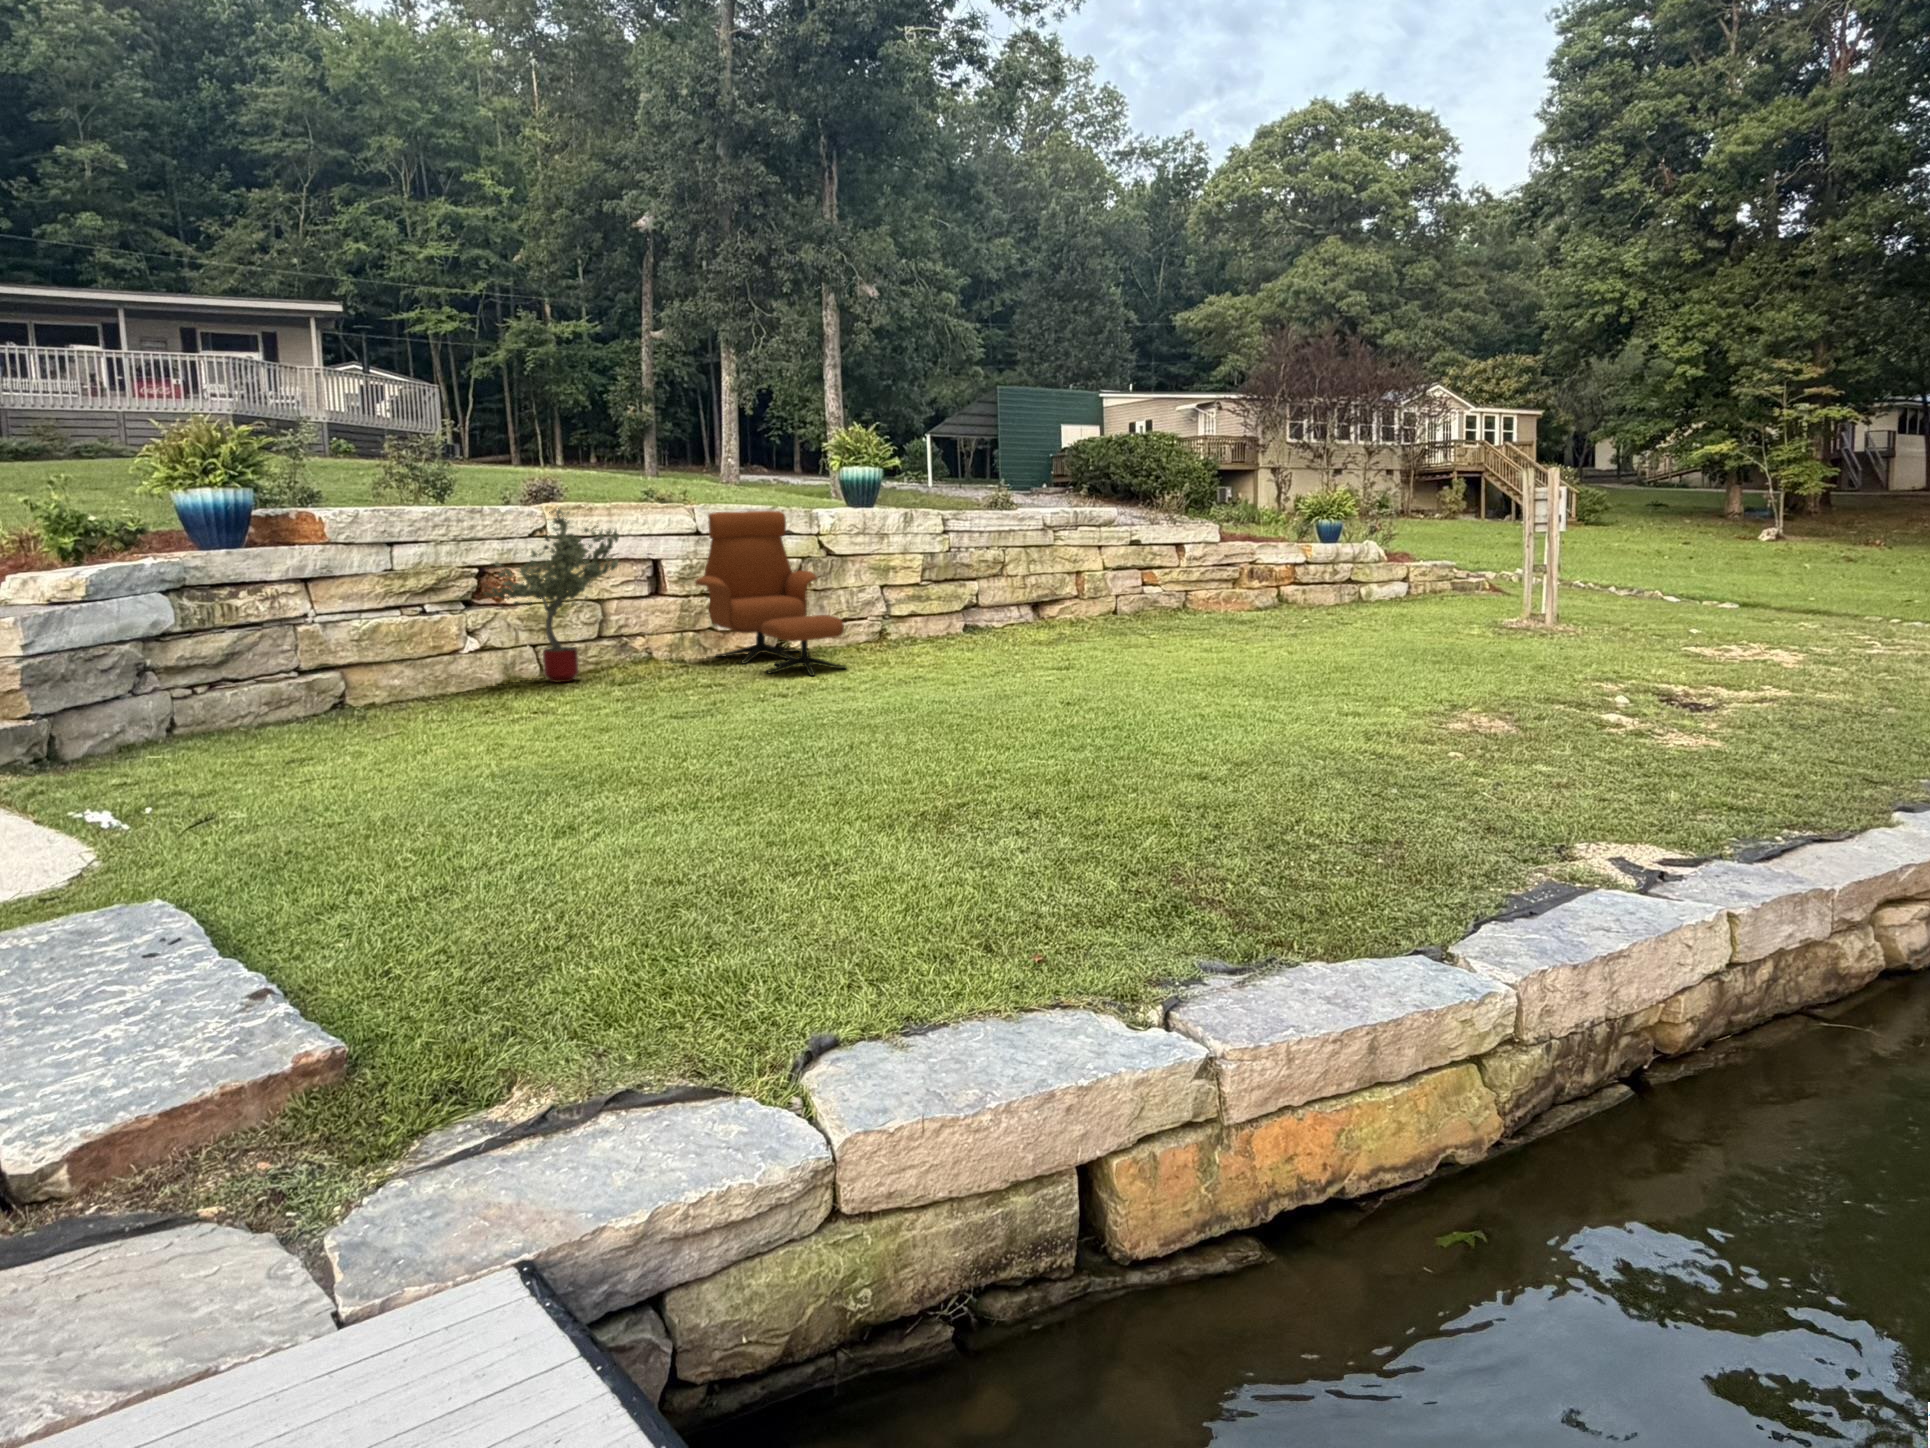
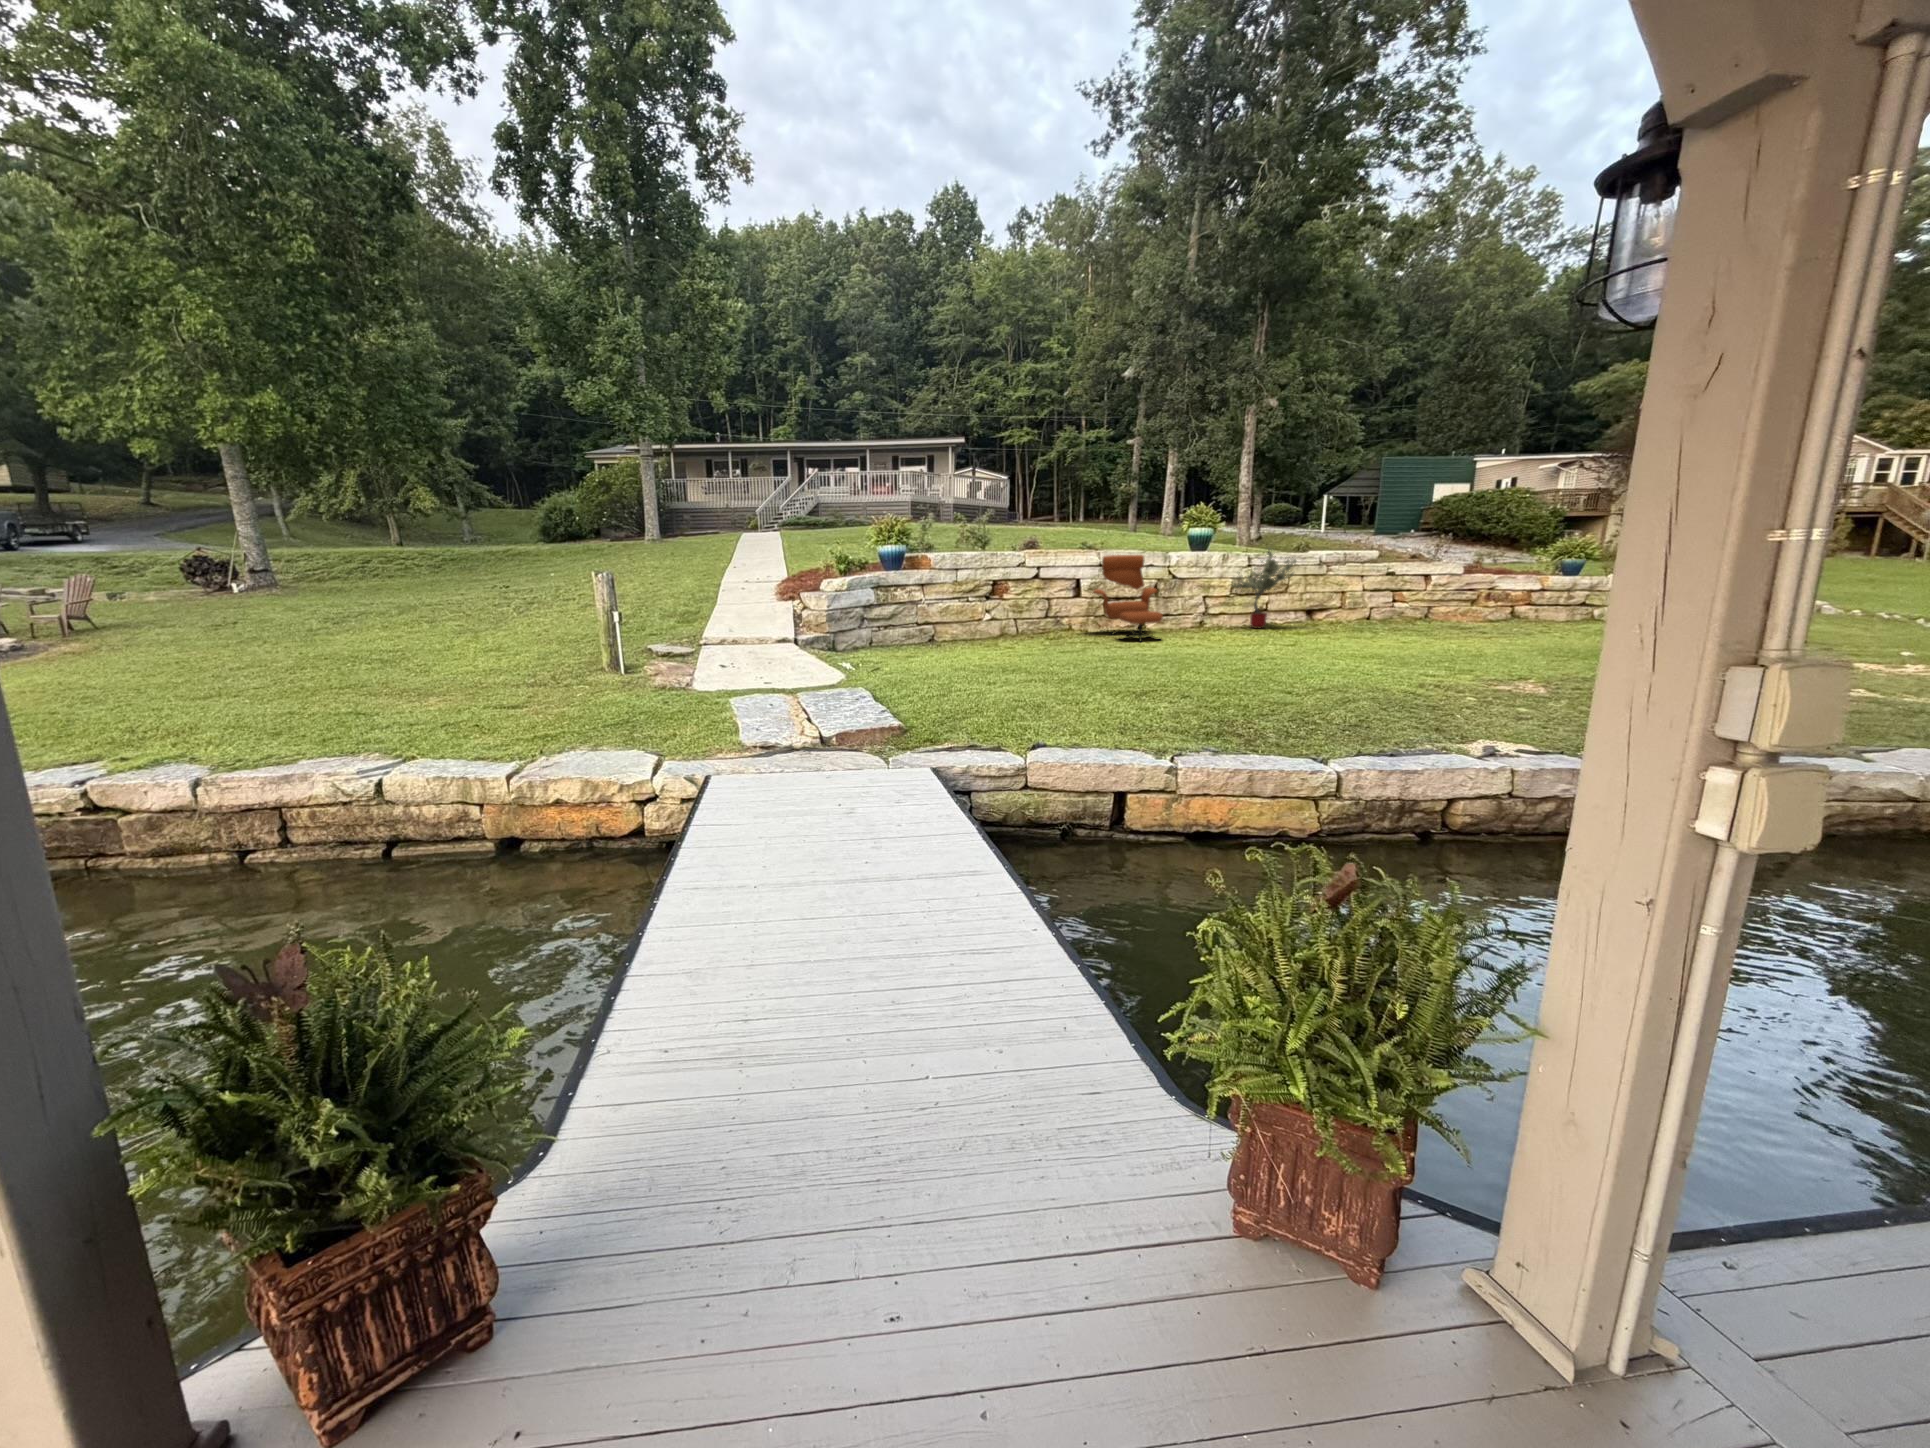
potted tree: present [485,508,619,682] -> present [1232,548,1296,628]

